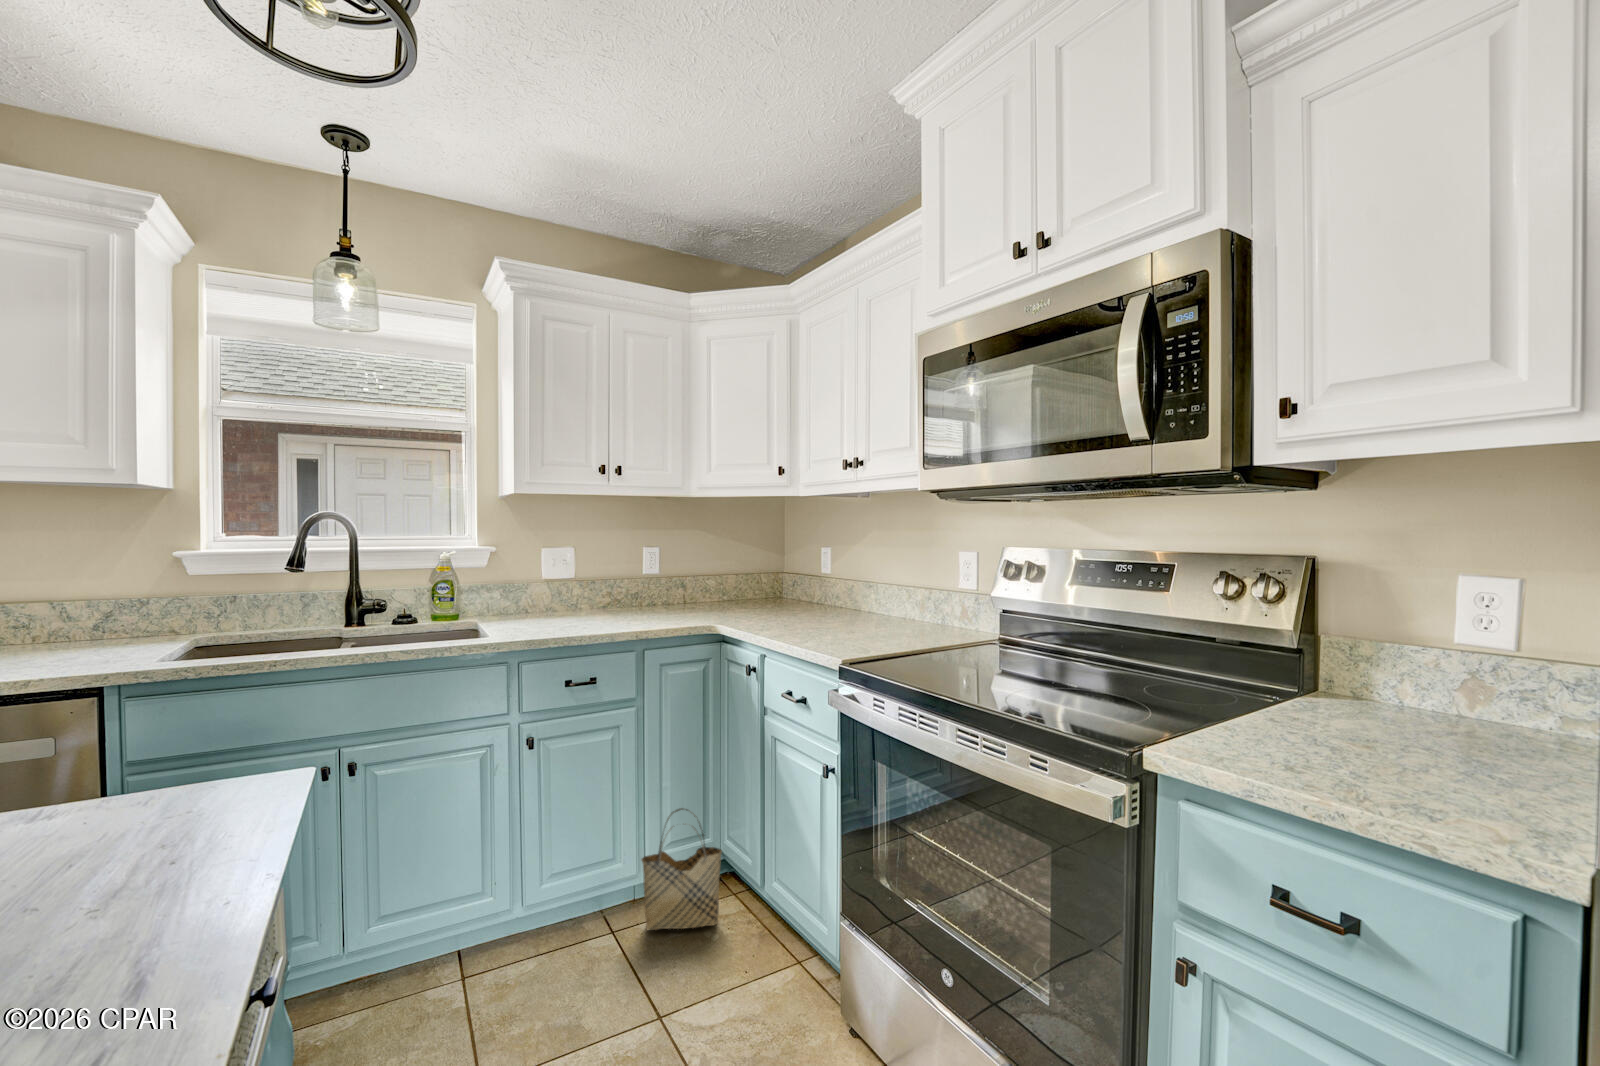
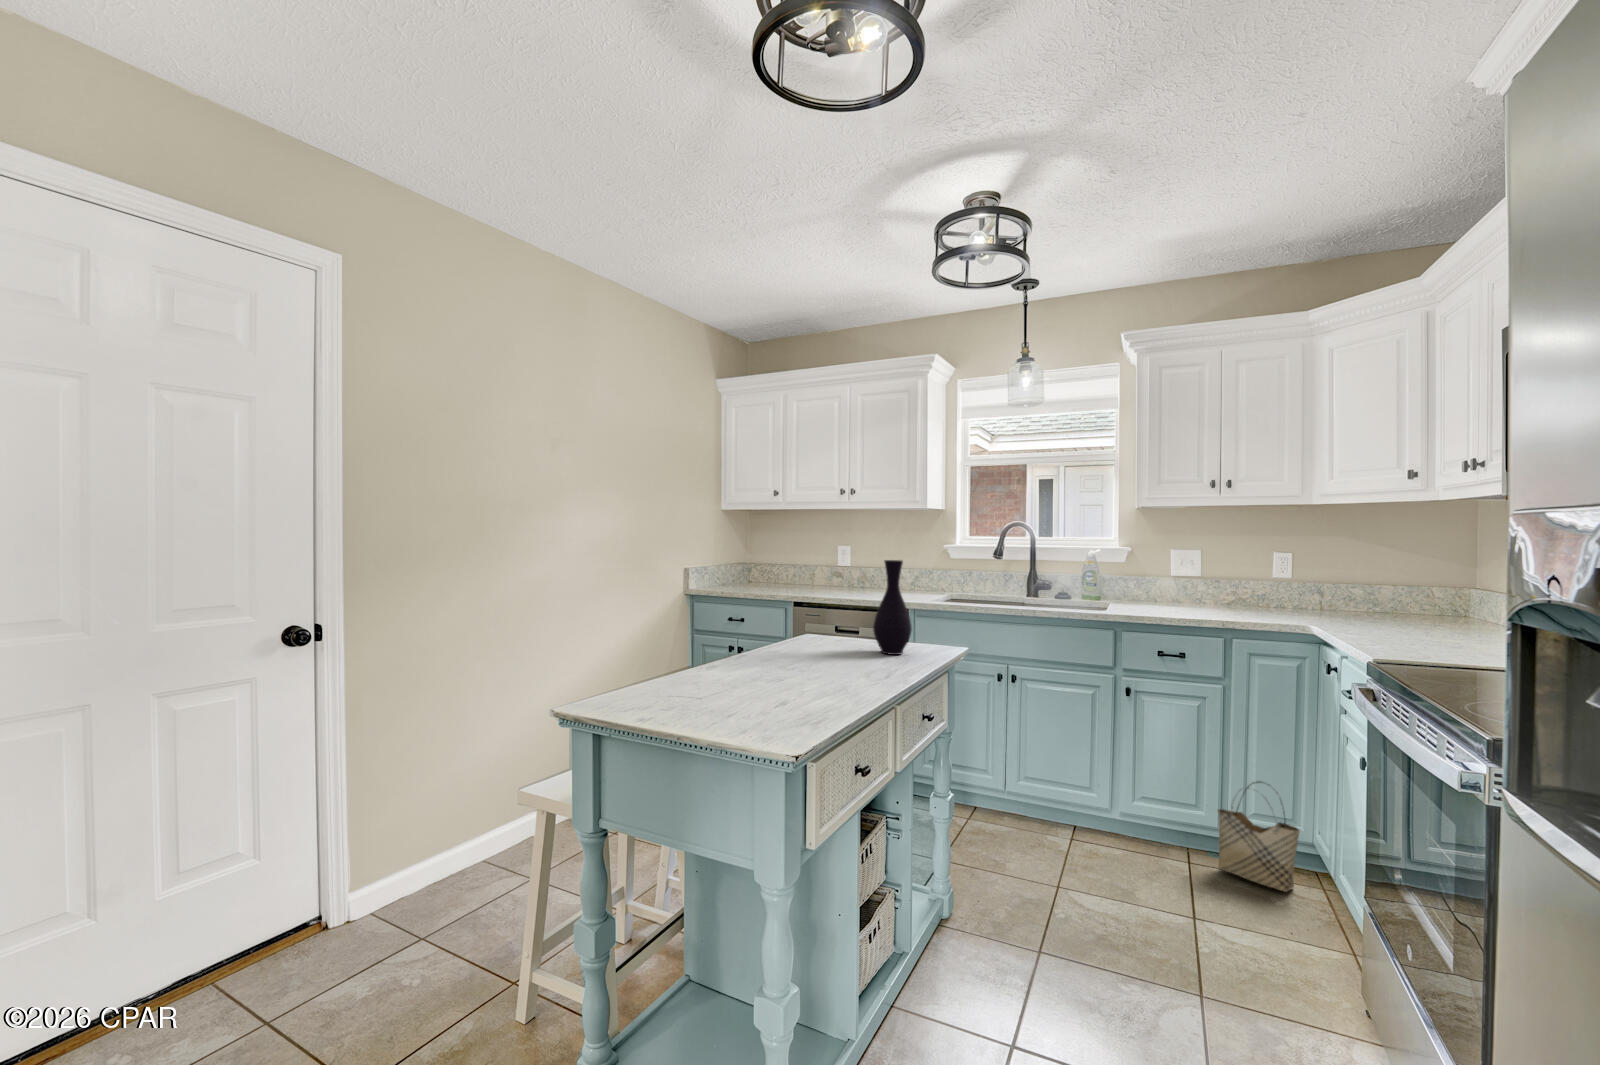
vase: none [84,609,208,848] -> present [873,560,912,655]

